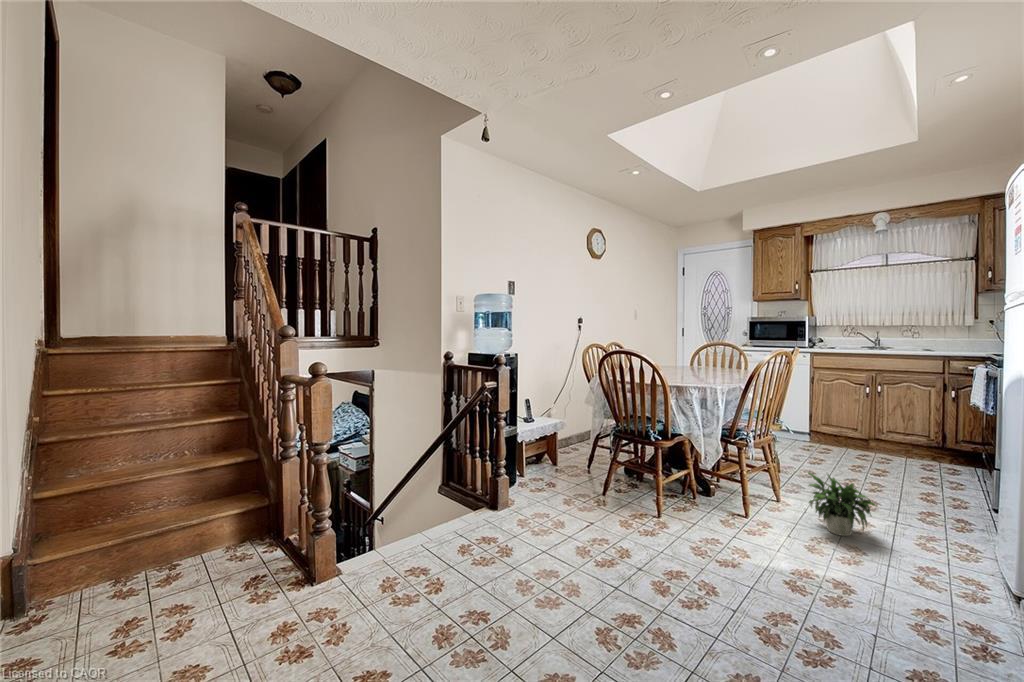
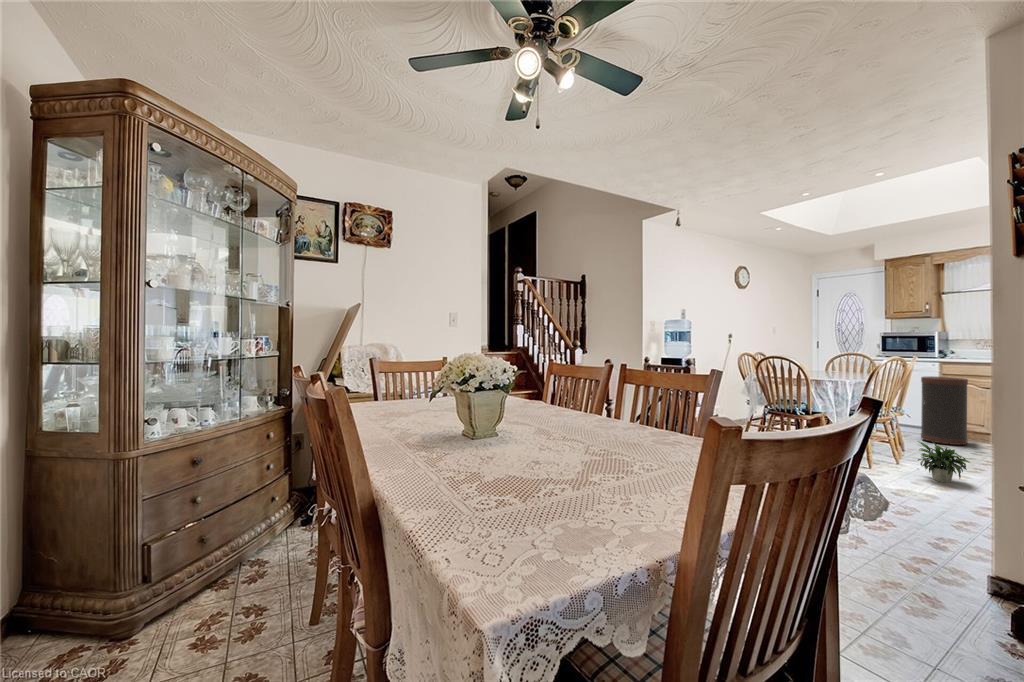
trash can: none [793,371,843,455] -> present [921,376,968,445]

